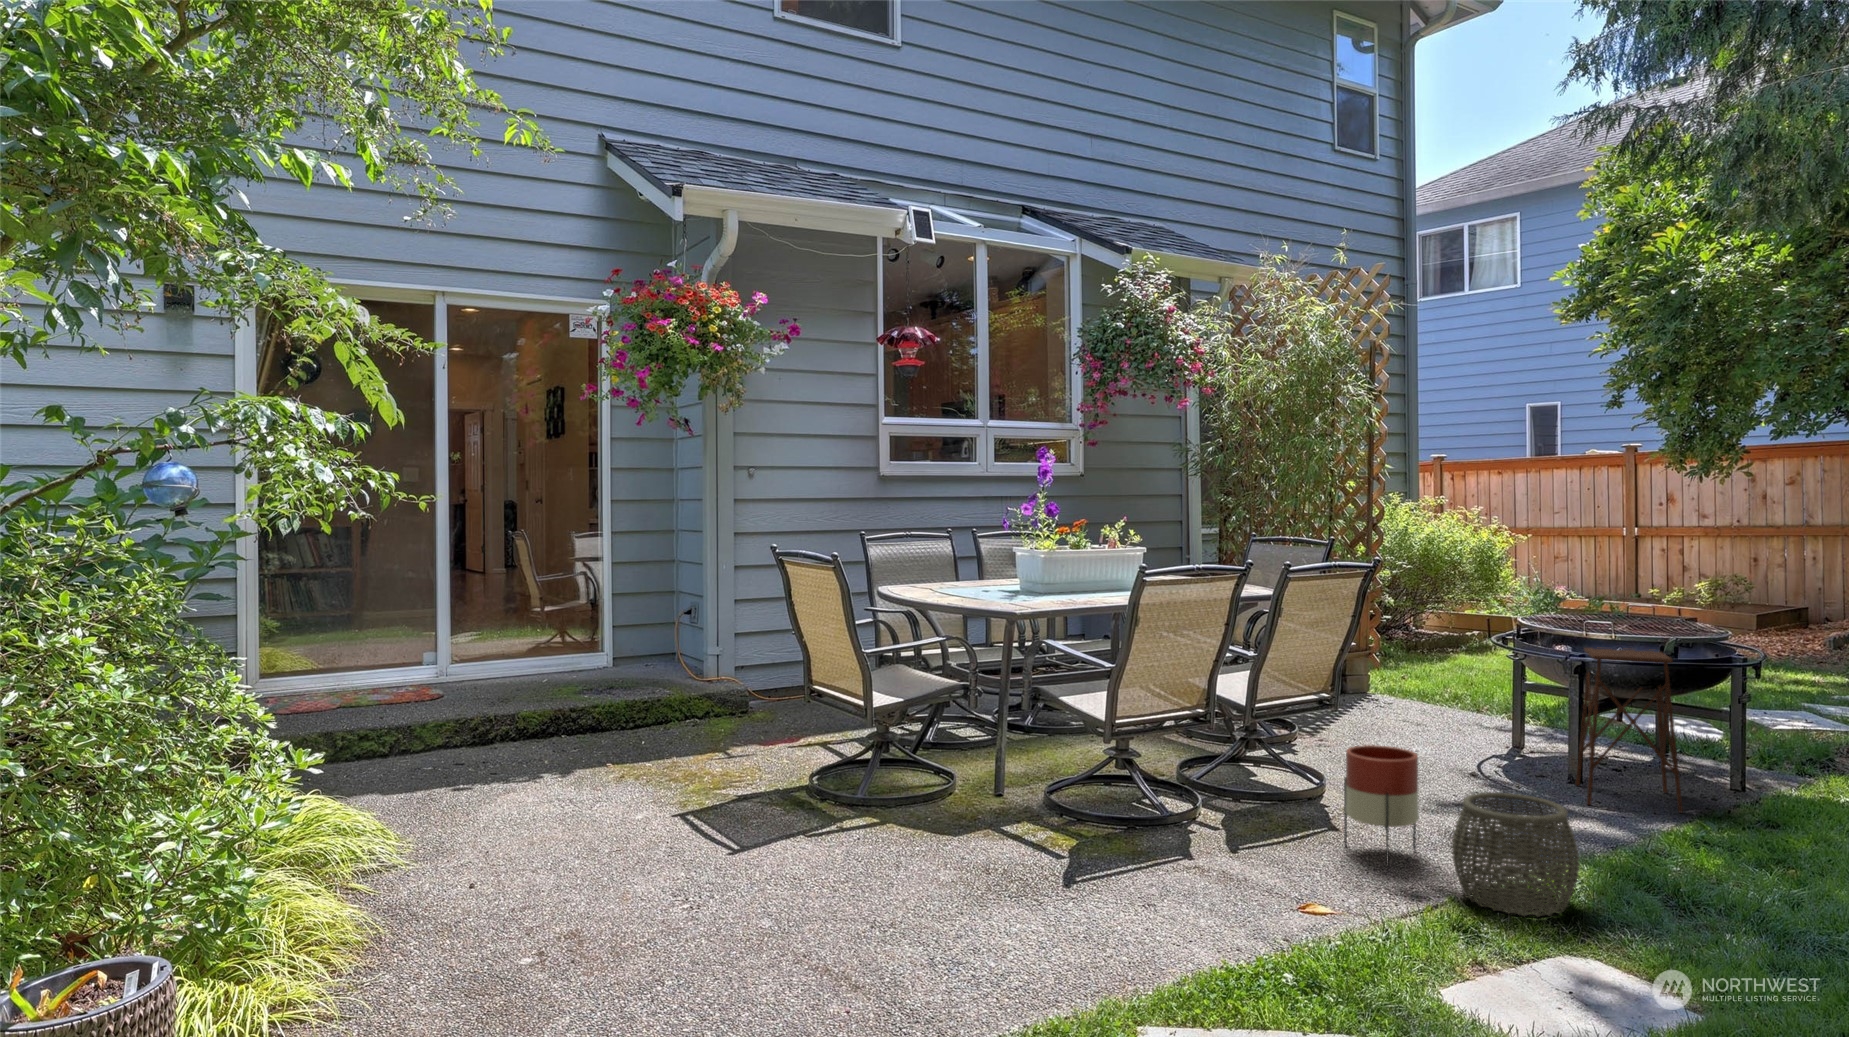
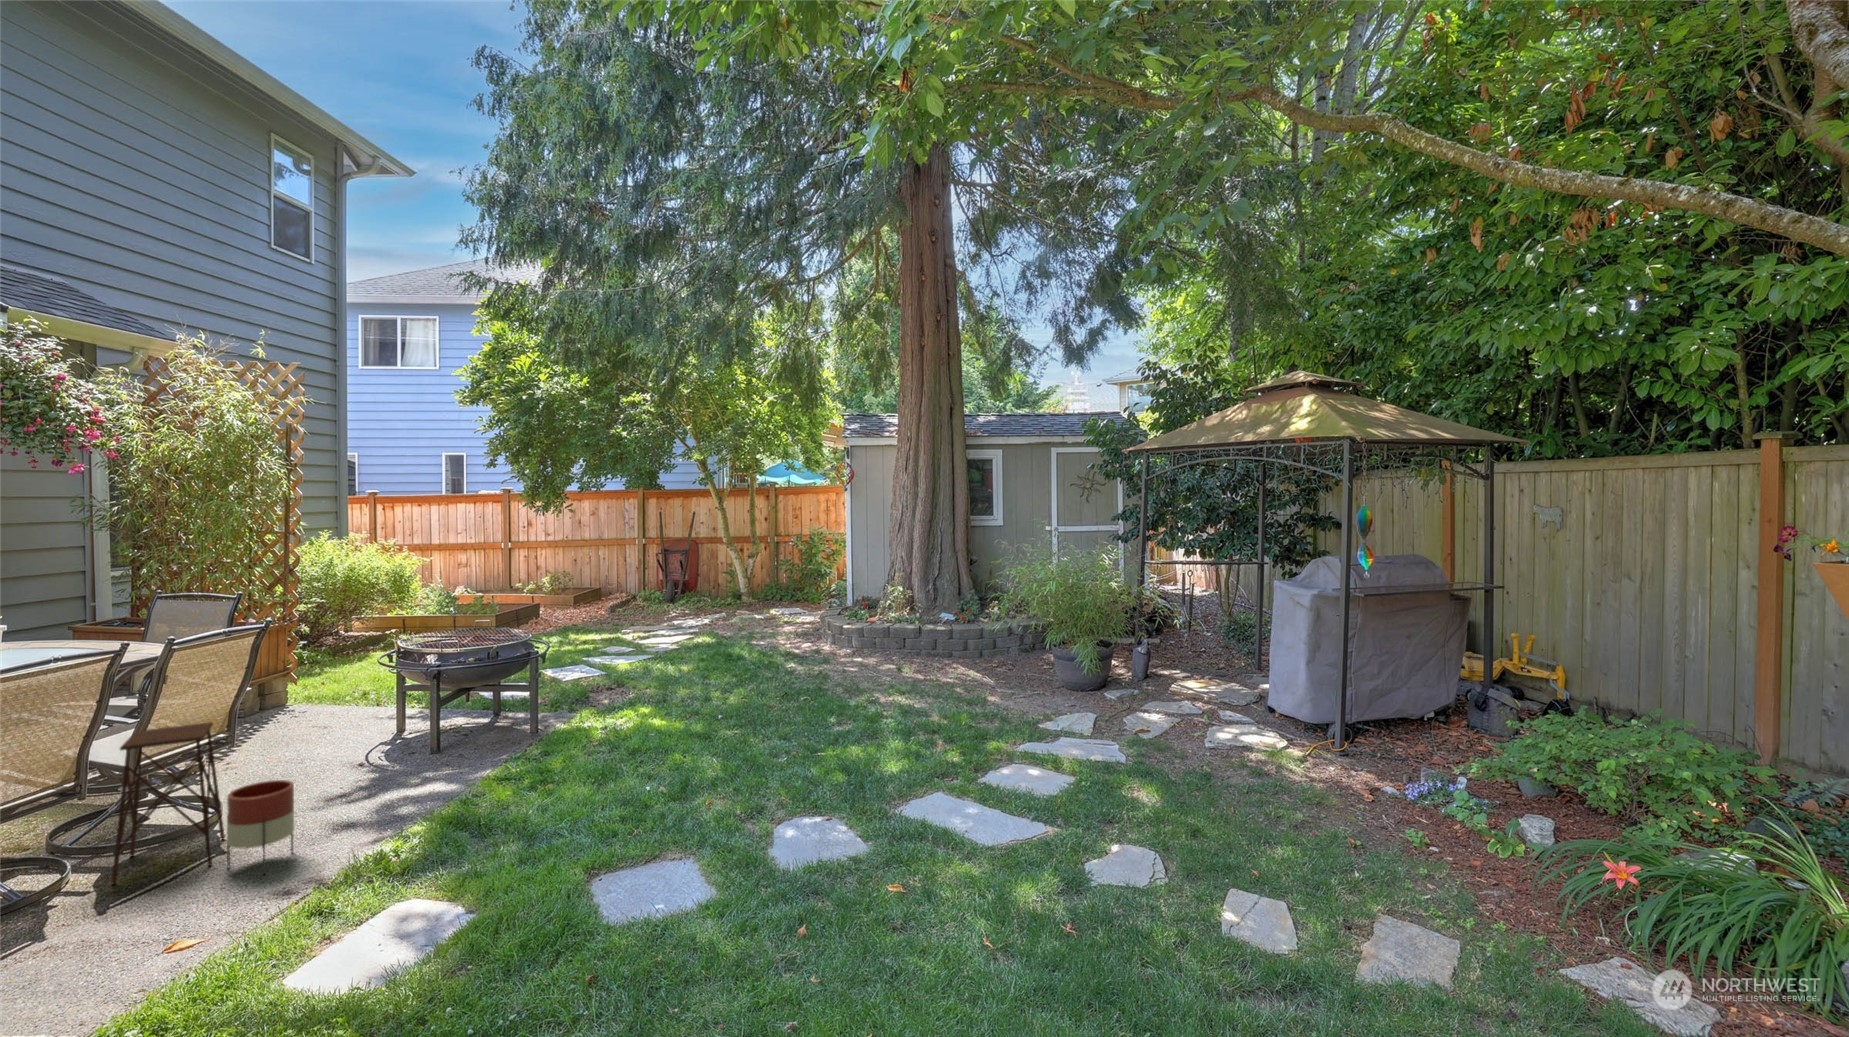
side table: present [1576,648,1683,813] -> present [112,722,225,885]
woven basket: present [1452,793,1580,917] -> none [315,796,409,886]

